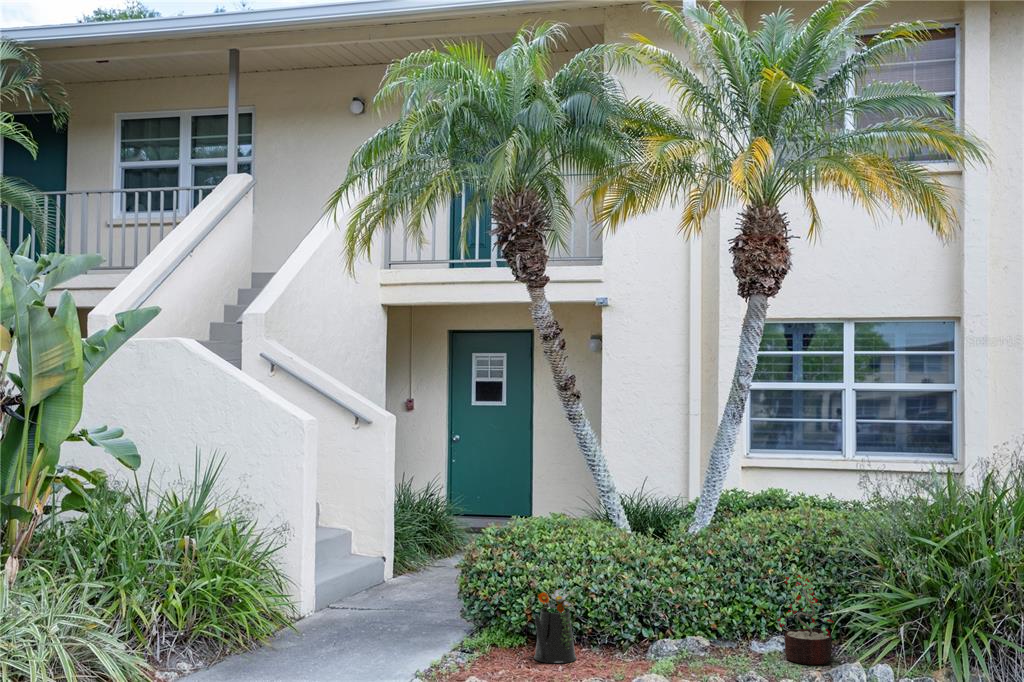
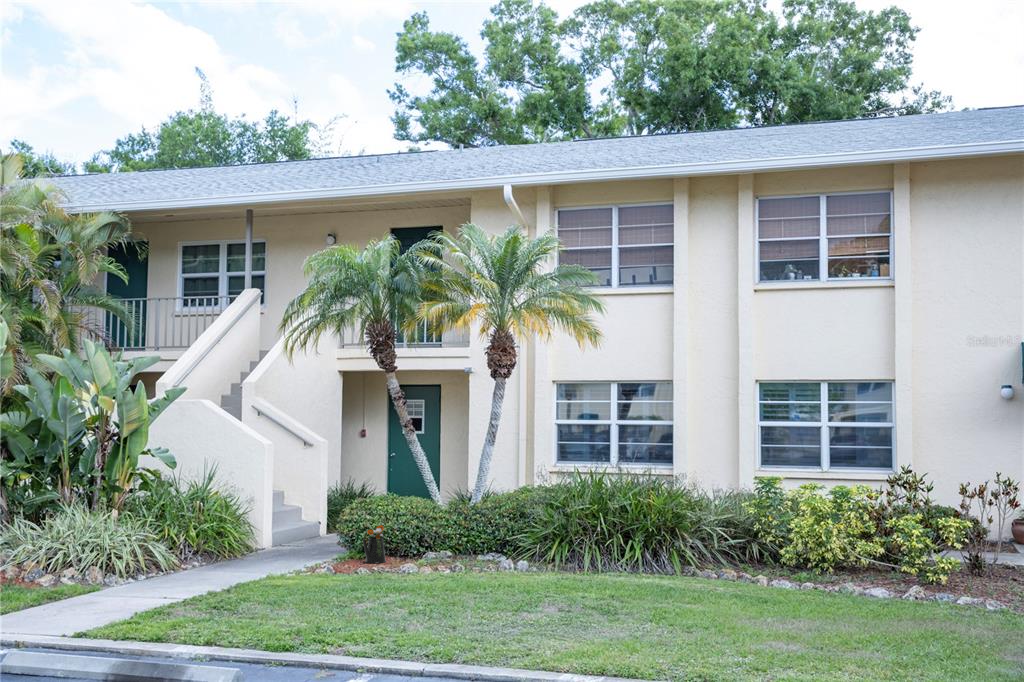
decorative plant: present [778,575,834,665] -> none [487,521,510,564]

